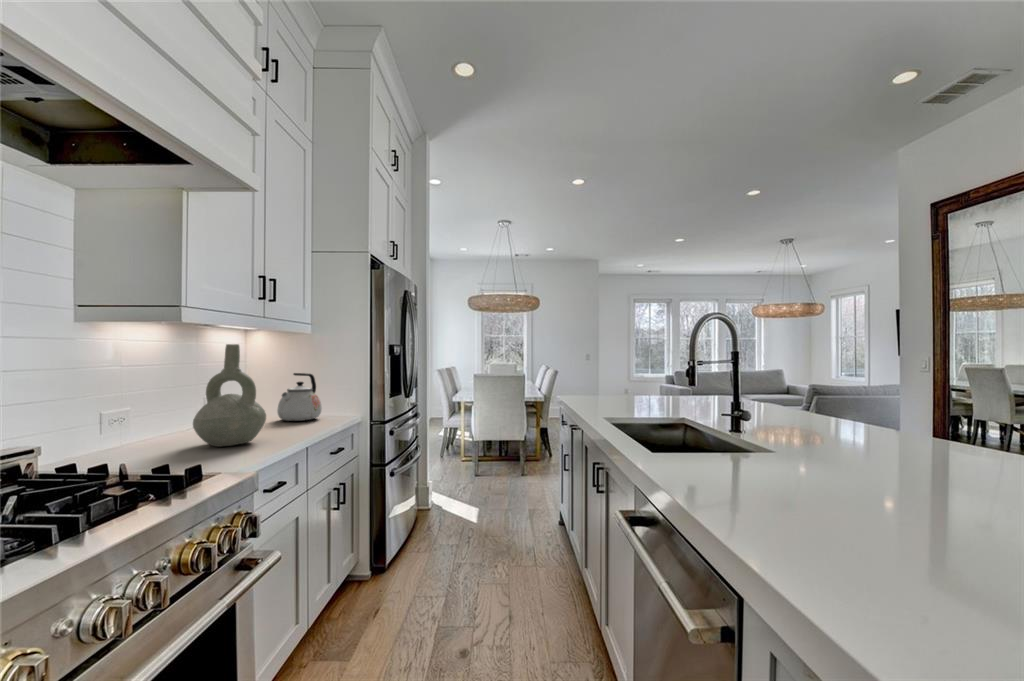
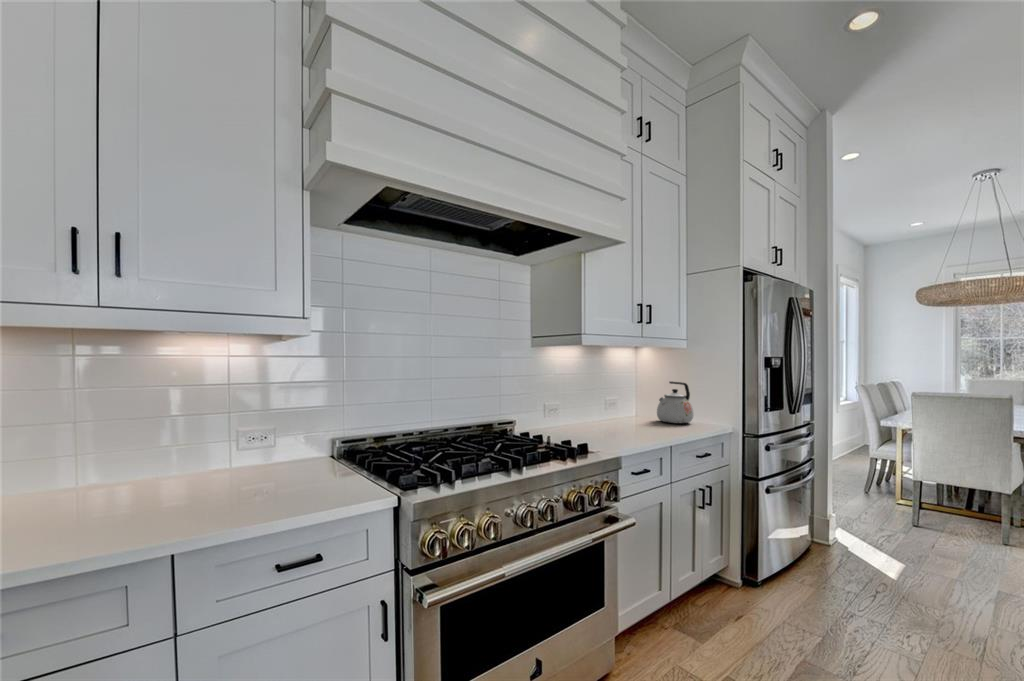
decorative vase: present [193,344,266,447] -> none [591,358,639,434]

